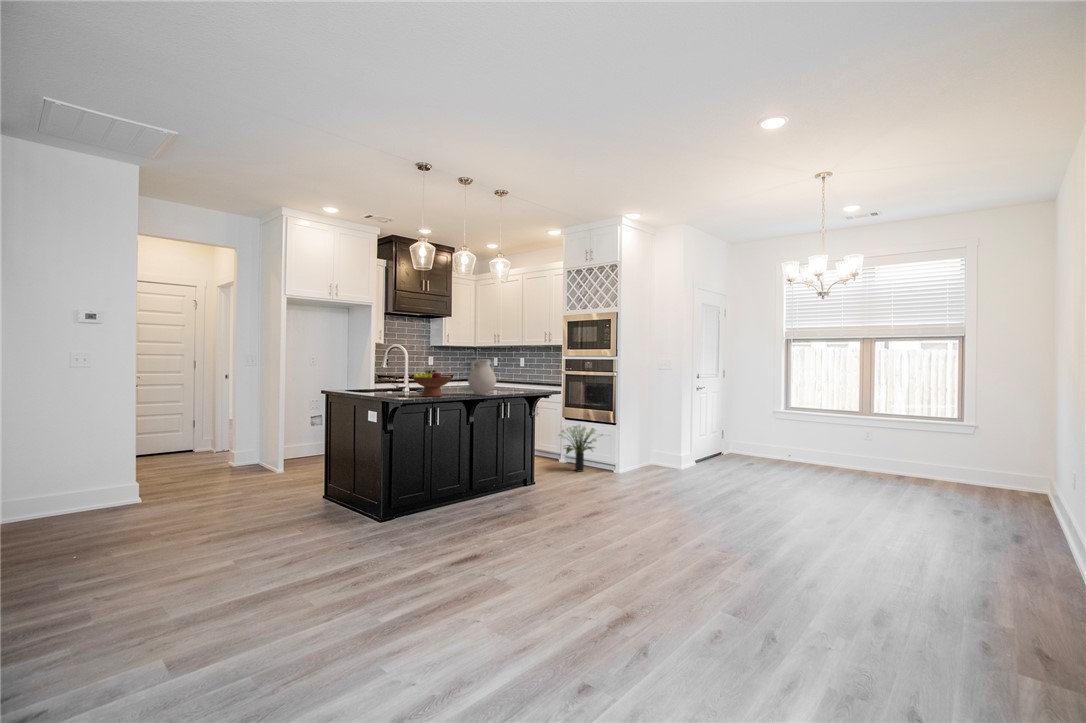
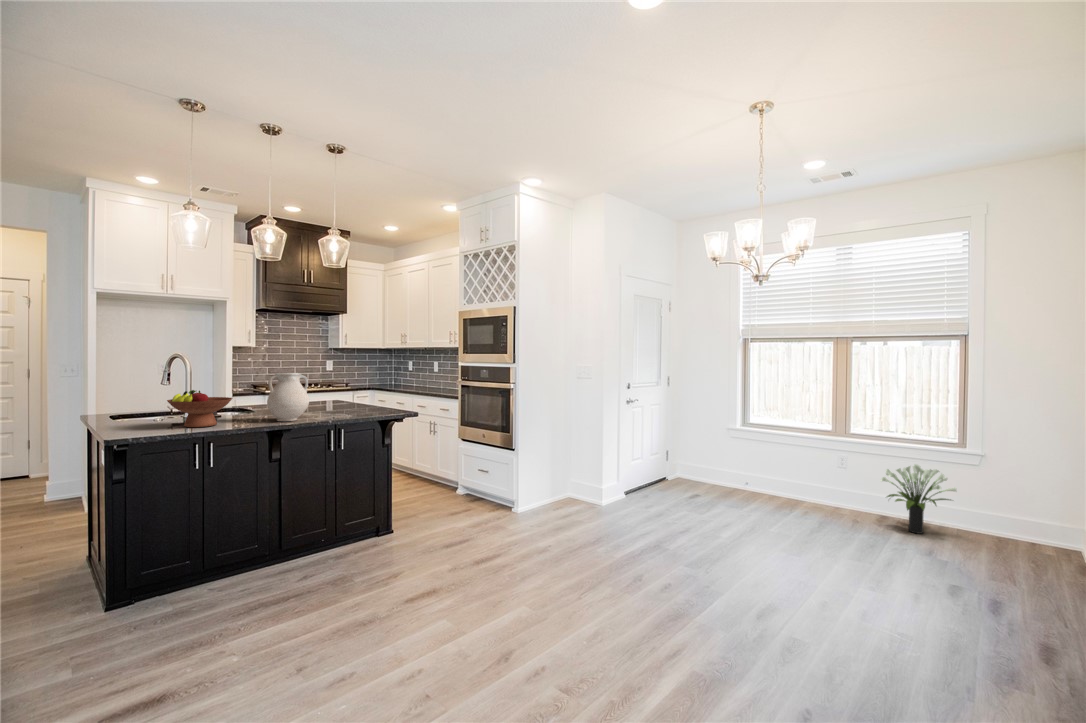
potted plant: present [559,424,602,472] -> present [881,464,956,534]

